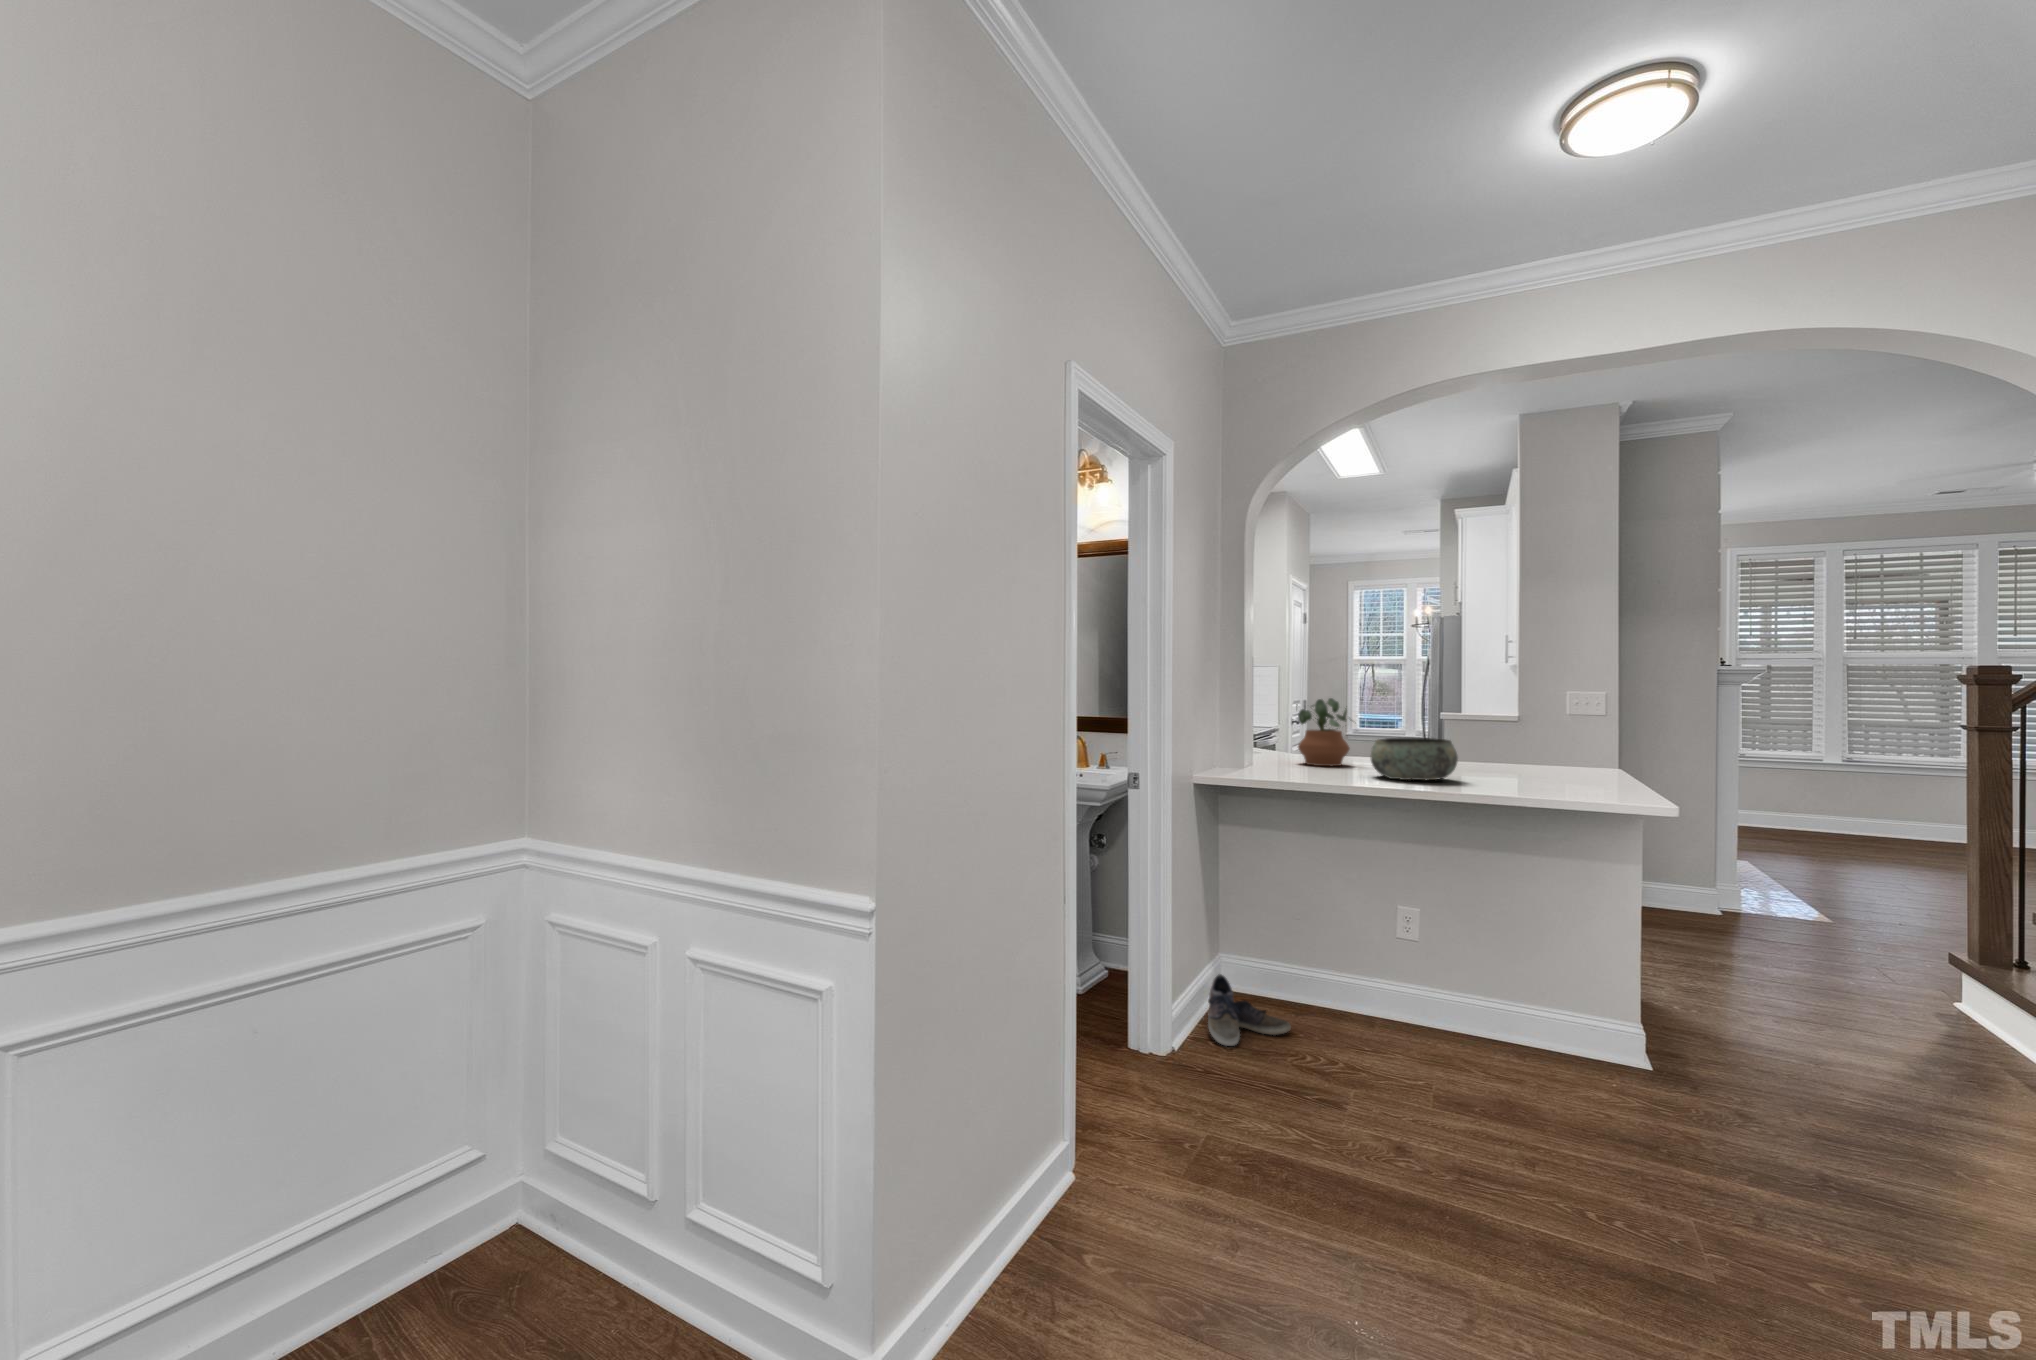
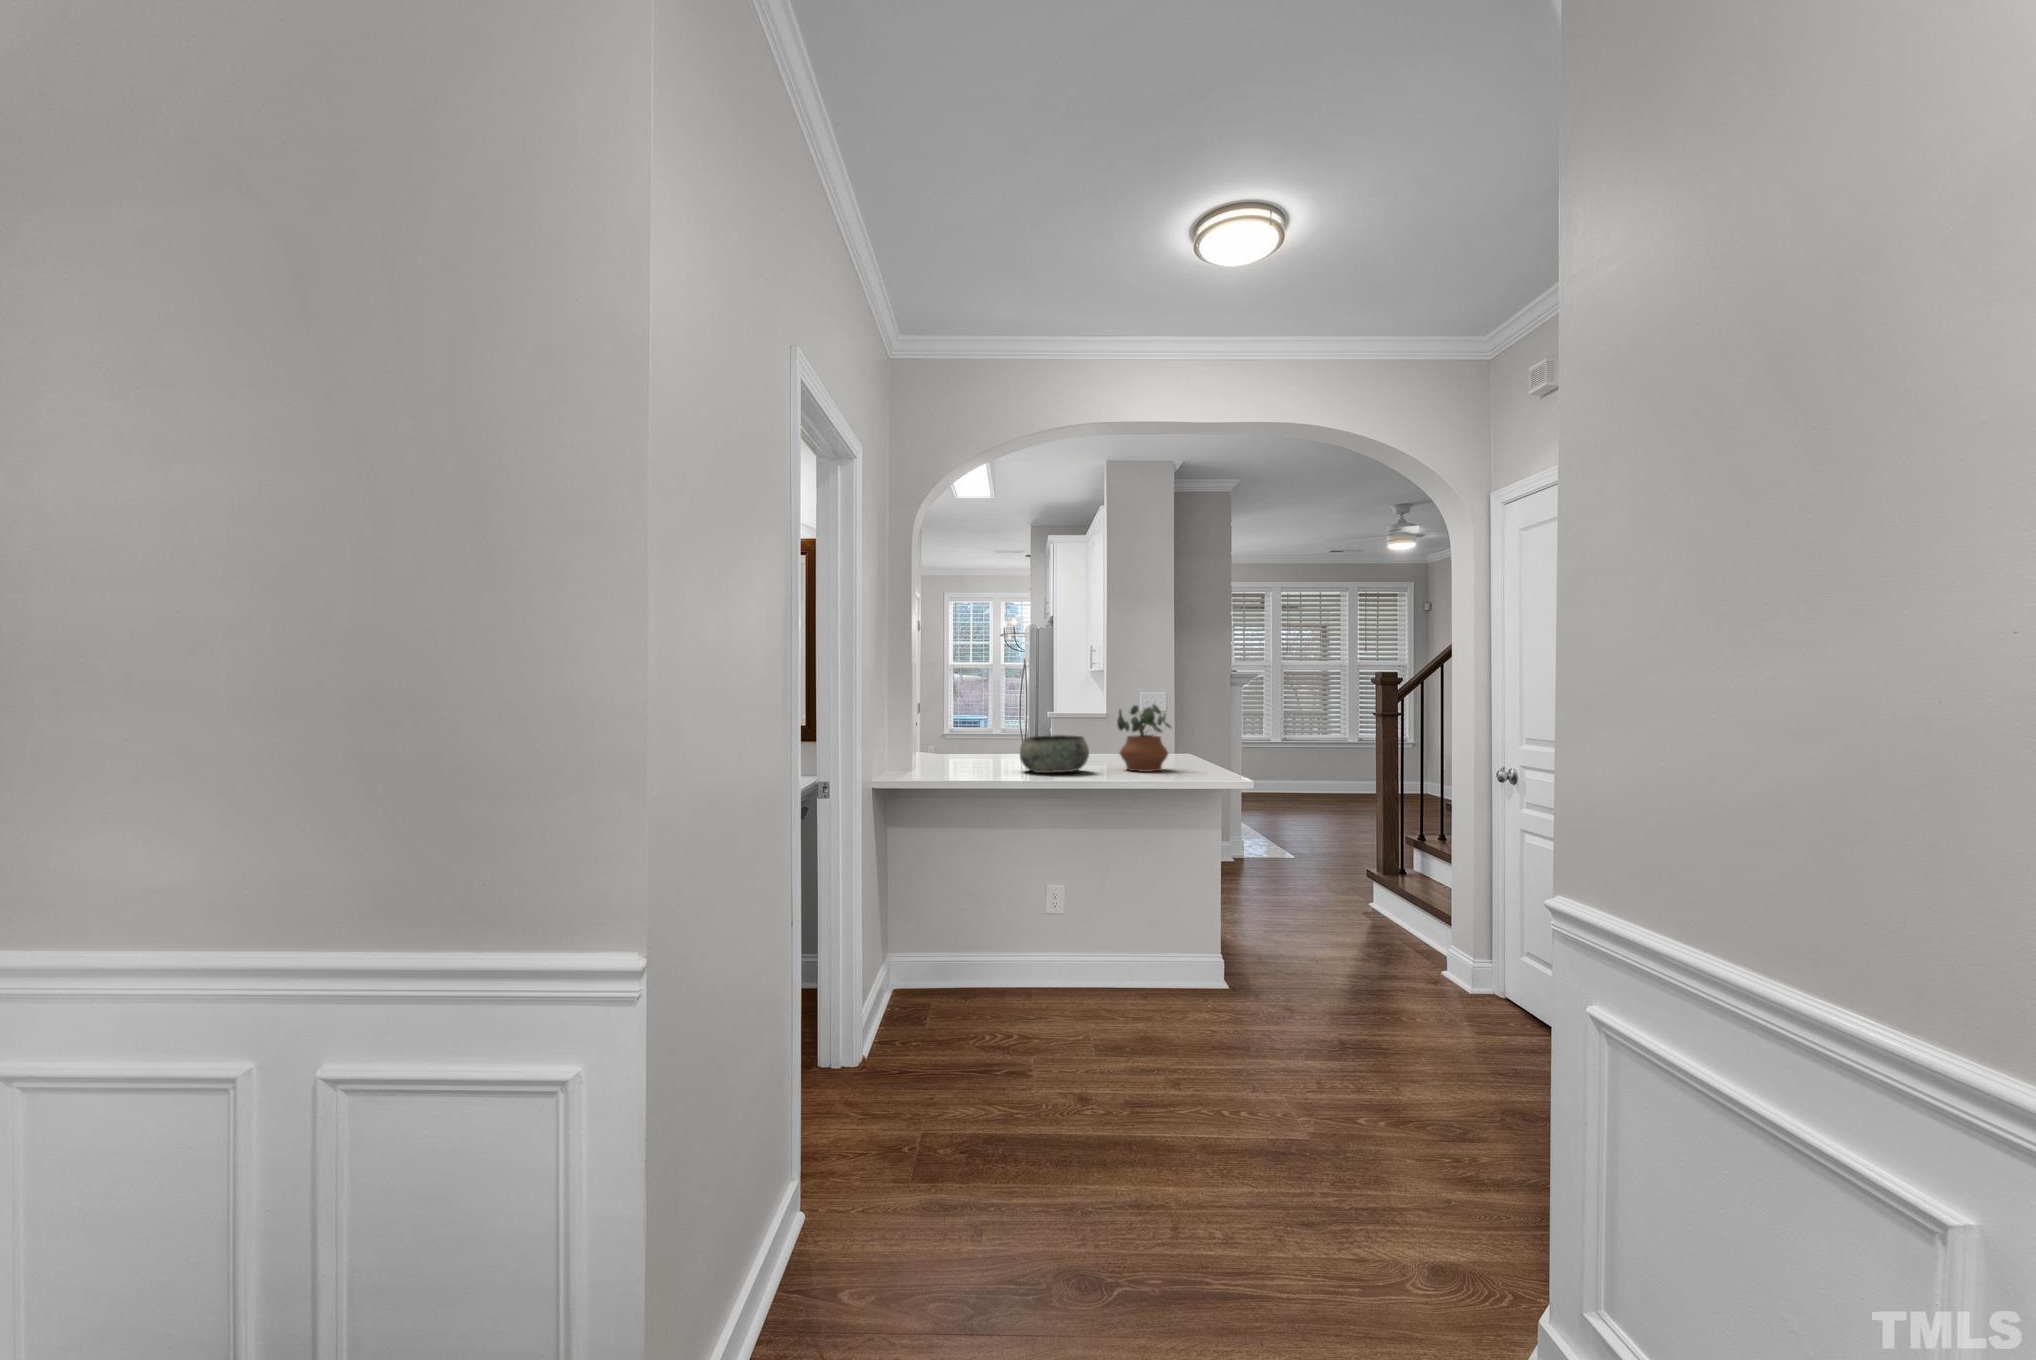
potted plant: present [1296,698,1350,766] -> present [1117,705,1171,772]
shoe: present [1208,974,1291,1046] -> none [887,973,964,1041]

